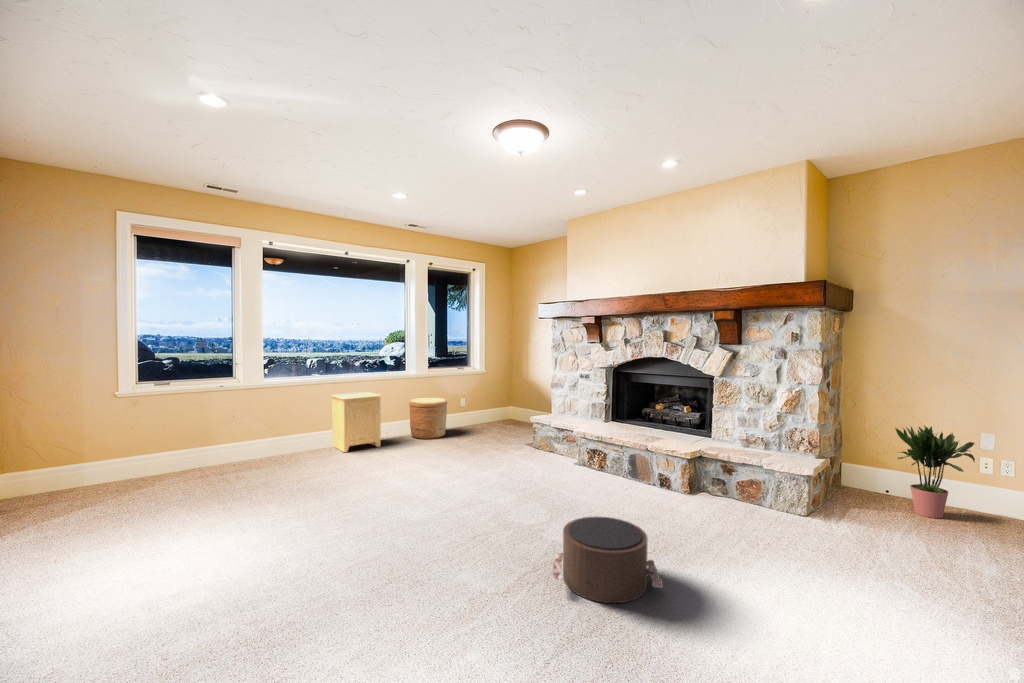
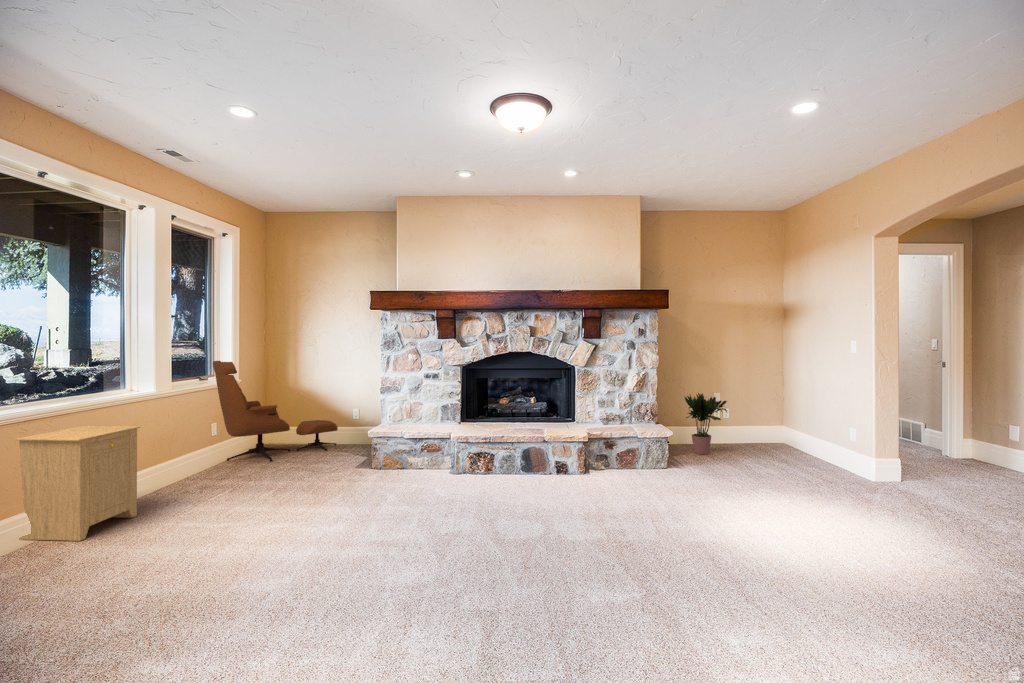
lounge chair: none [461,358,547,430] -> present [213,361,338,461]
woven basket: present [409,398,447,439] -> none [153,423,225,491]
pouf: present [552,517,663,603] -> none [632,494,726,564]

